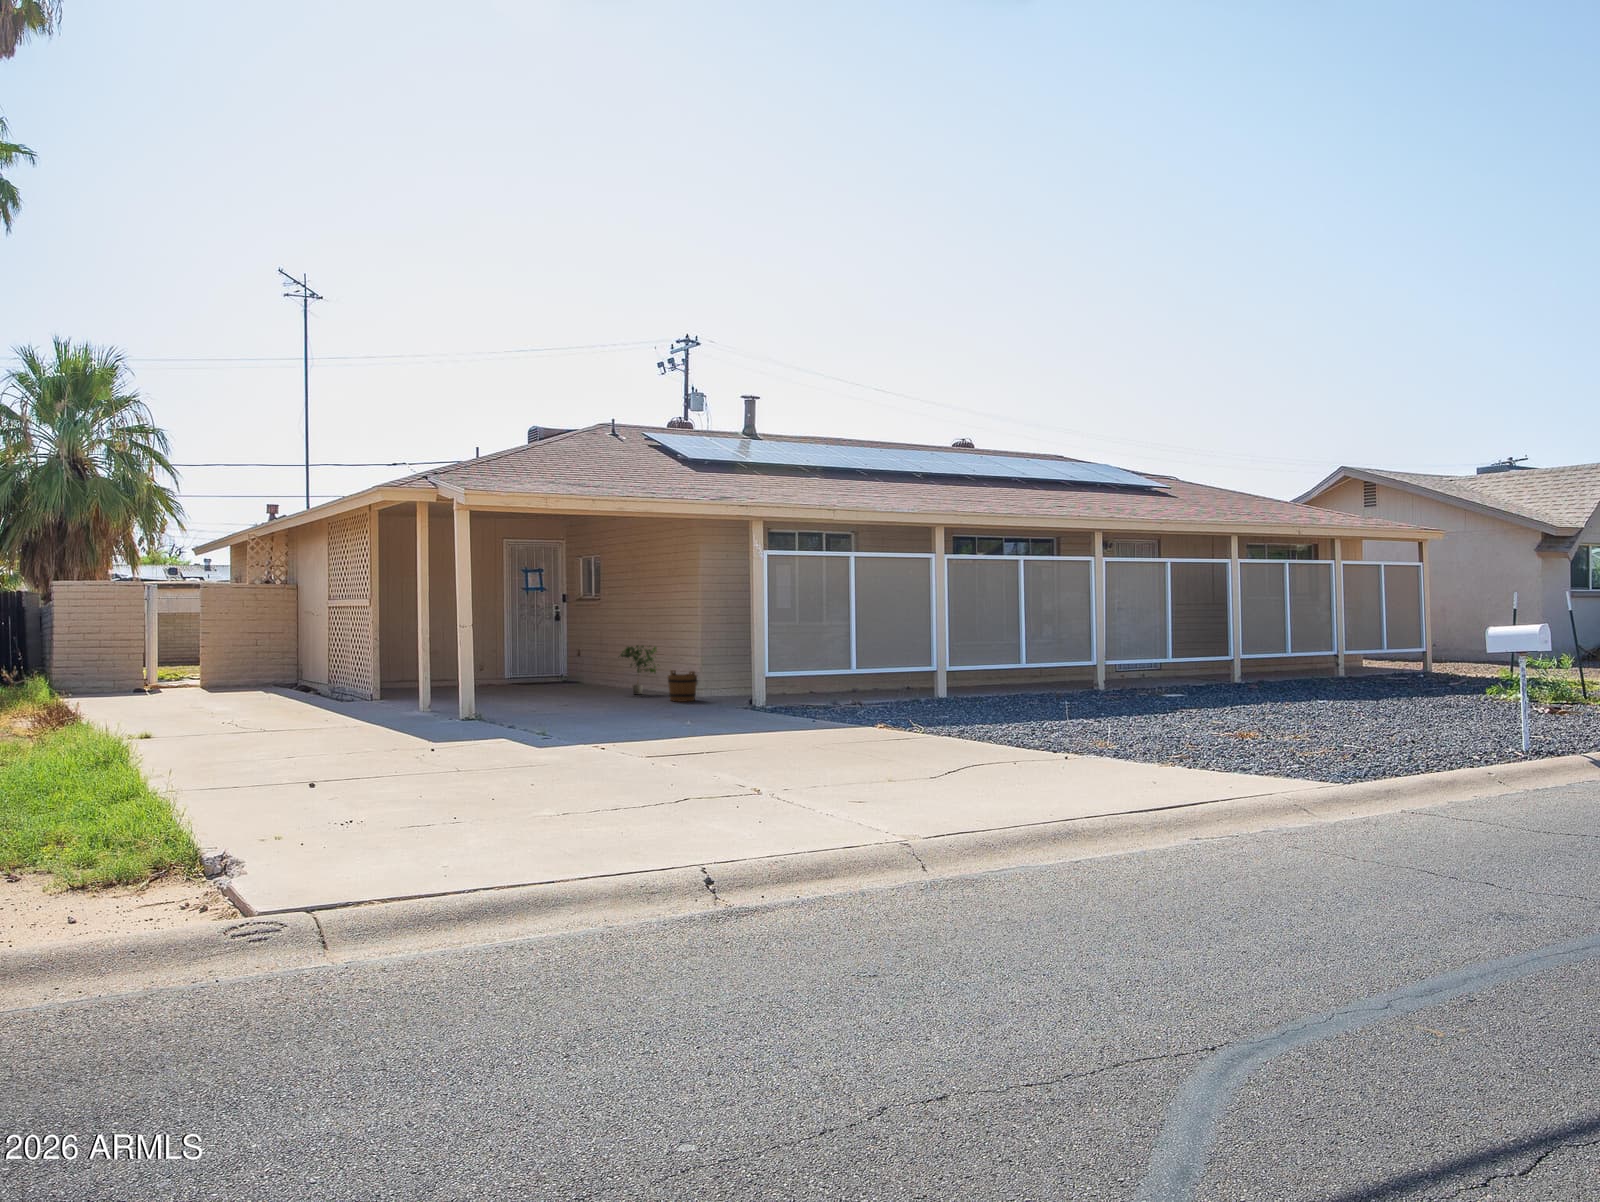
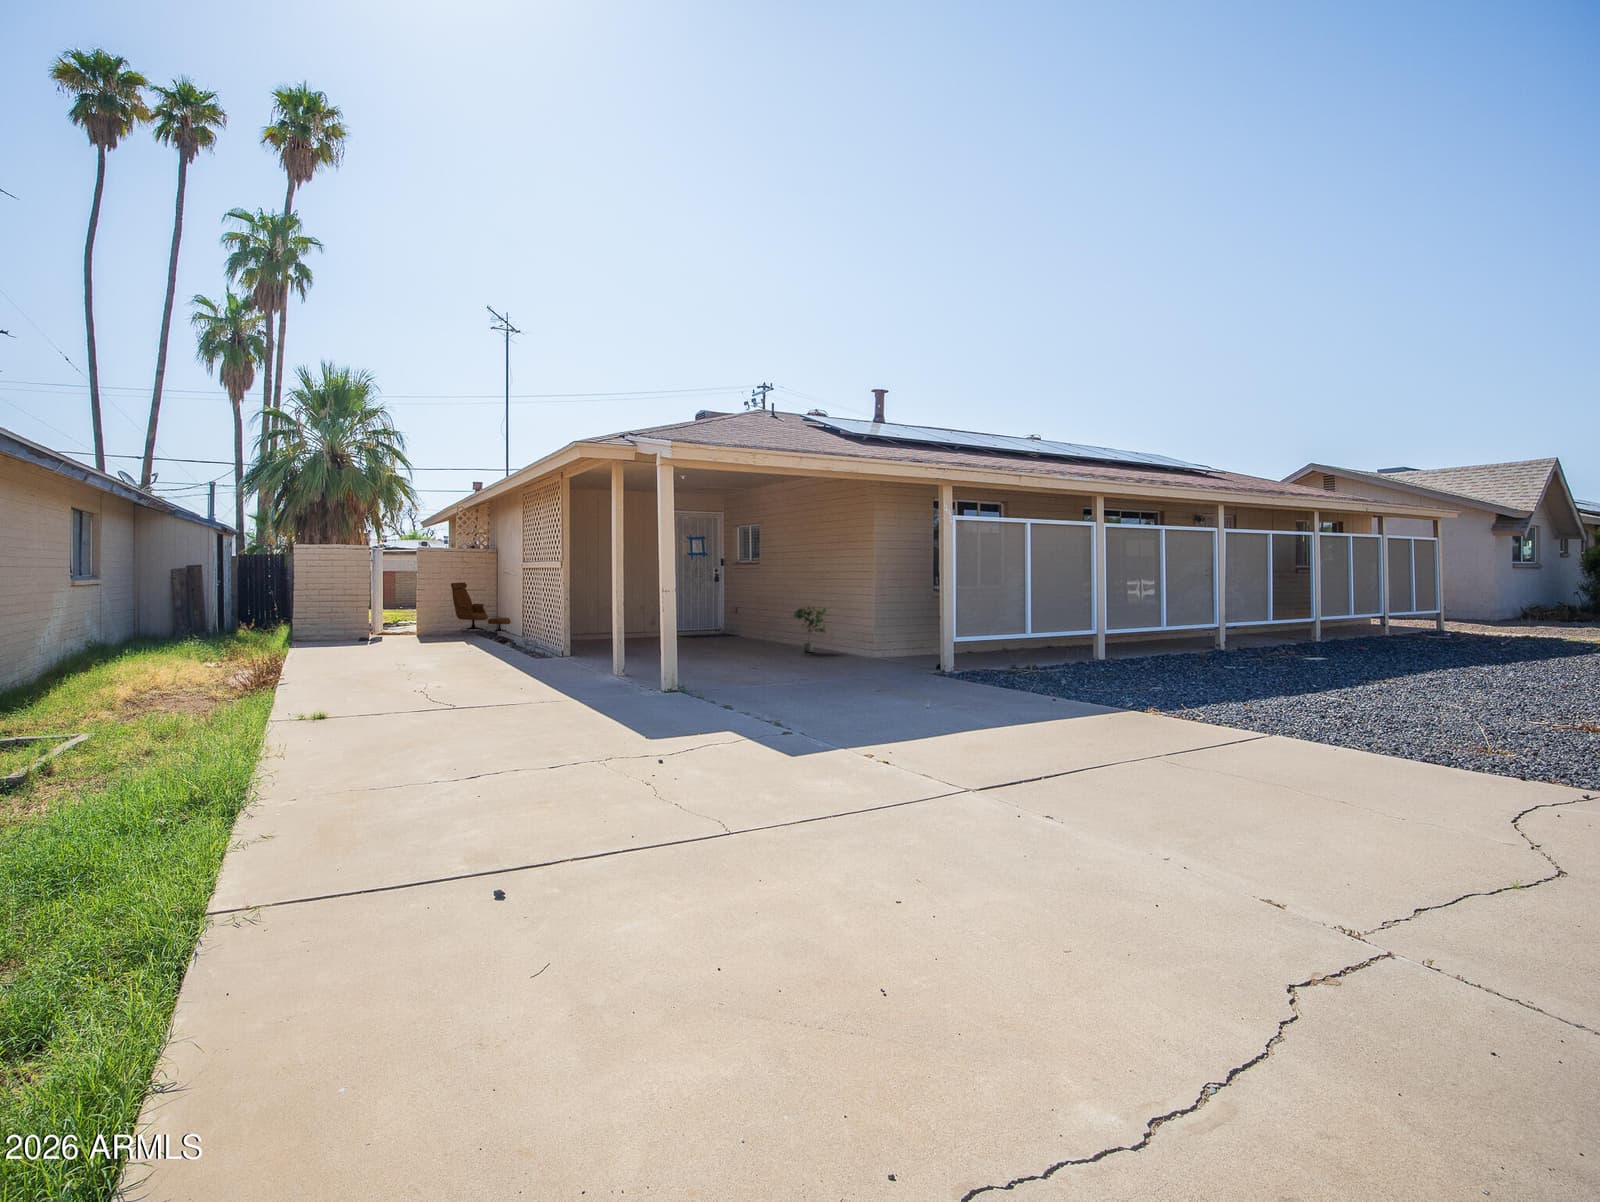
lounge chair: none [245,624,314,682] -> present [451,582,511,633]
bucket: present [668,670,697,702] -> none [846,632,875,663]

